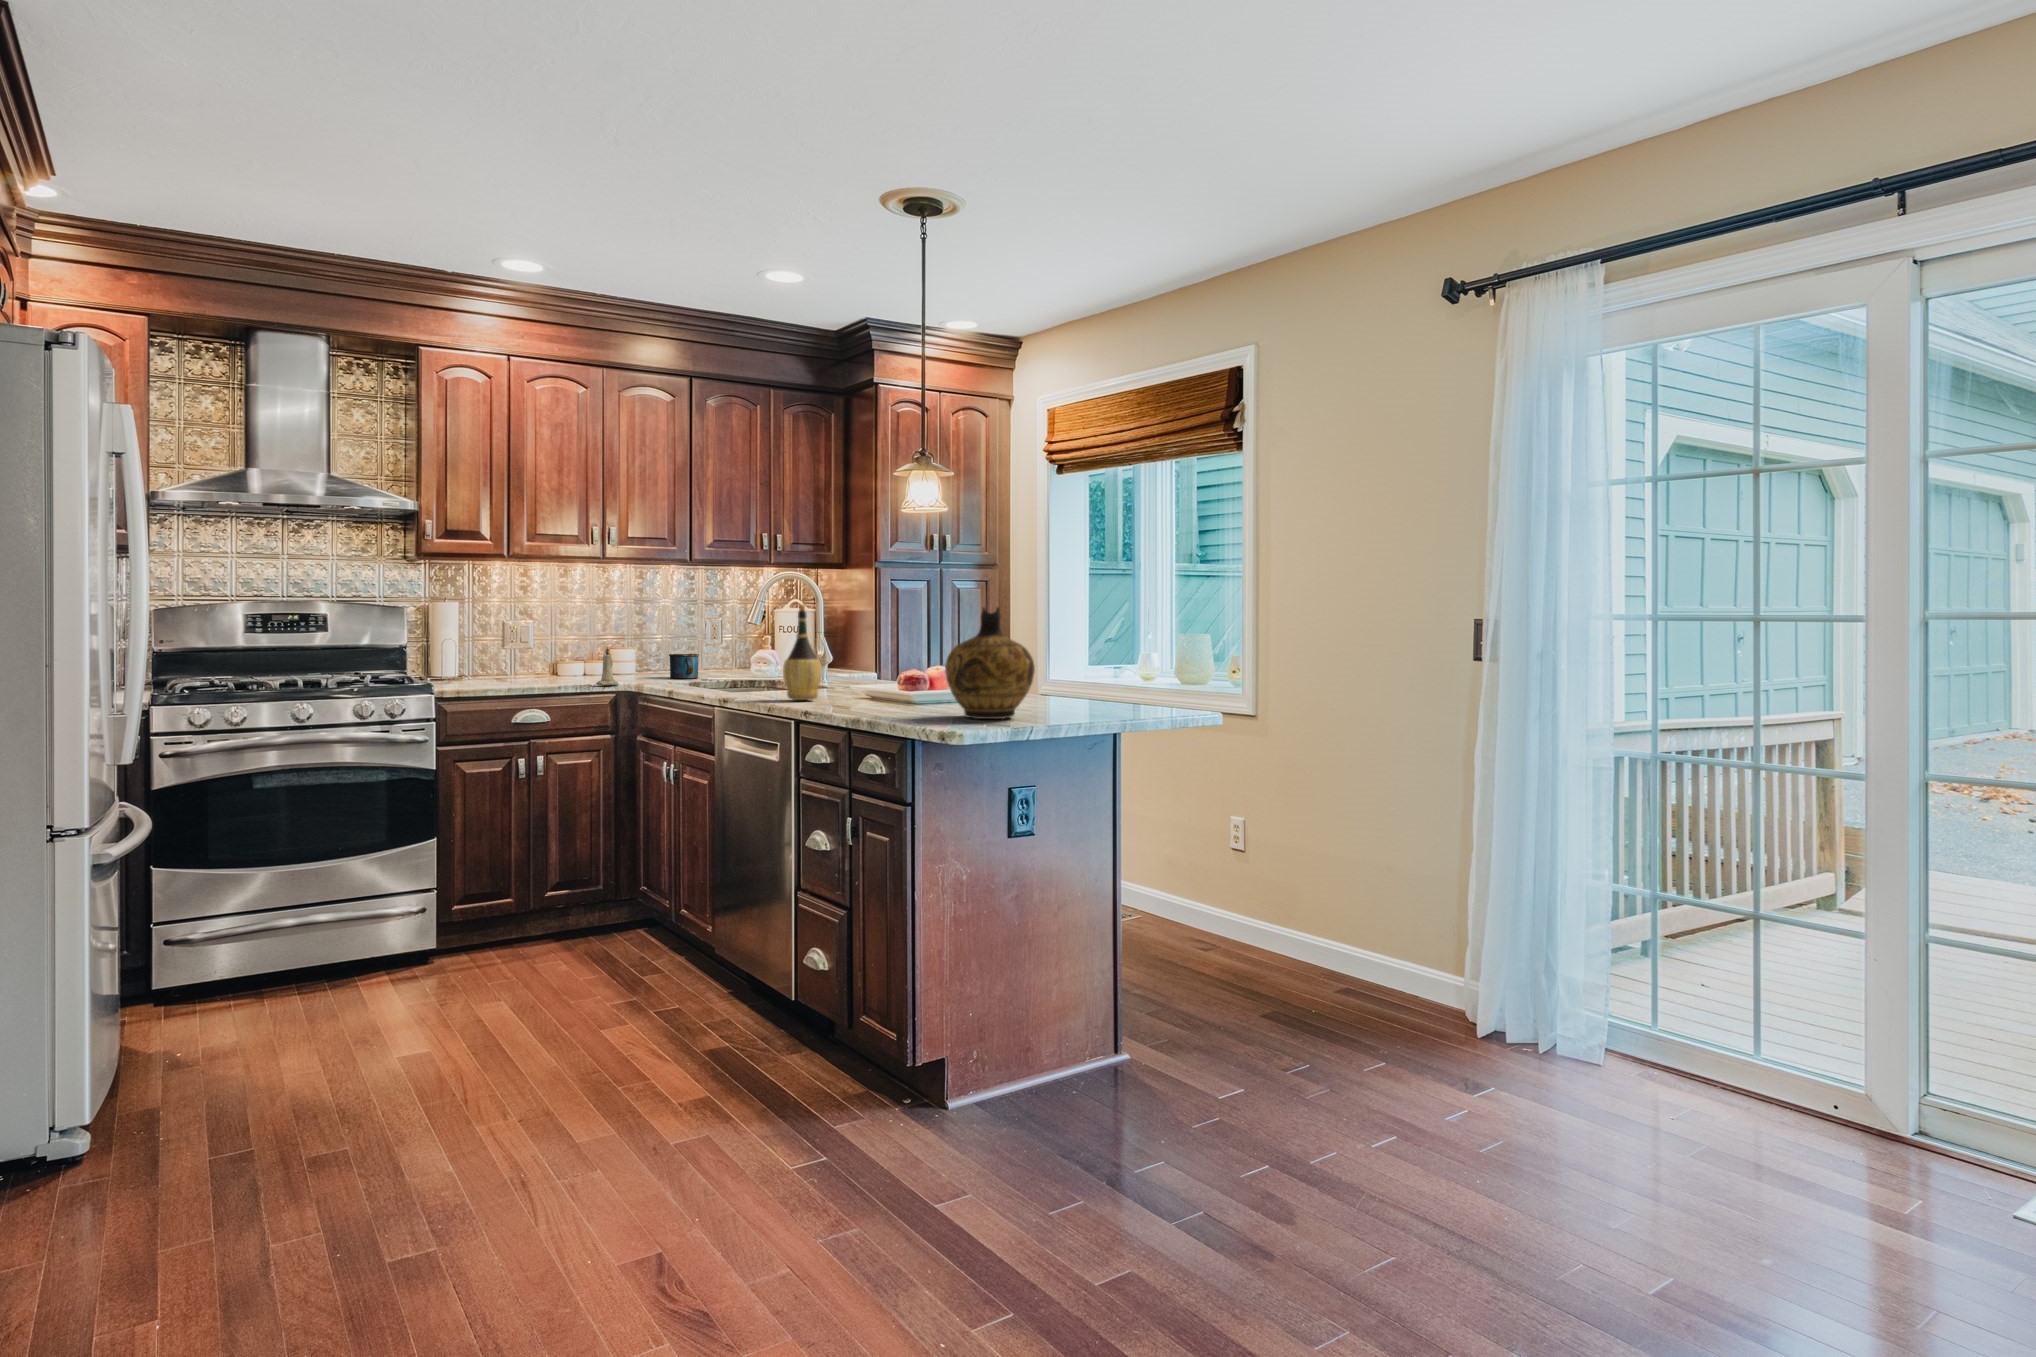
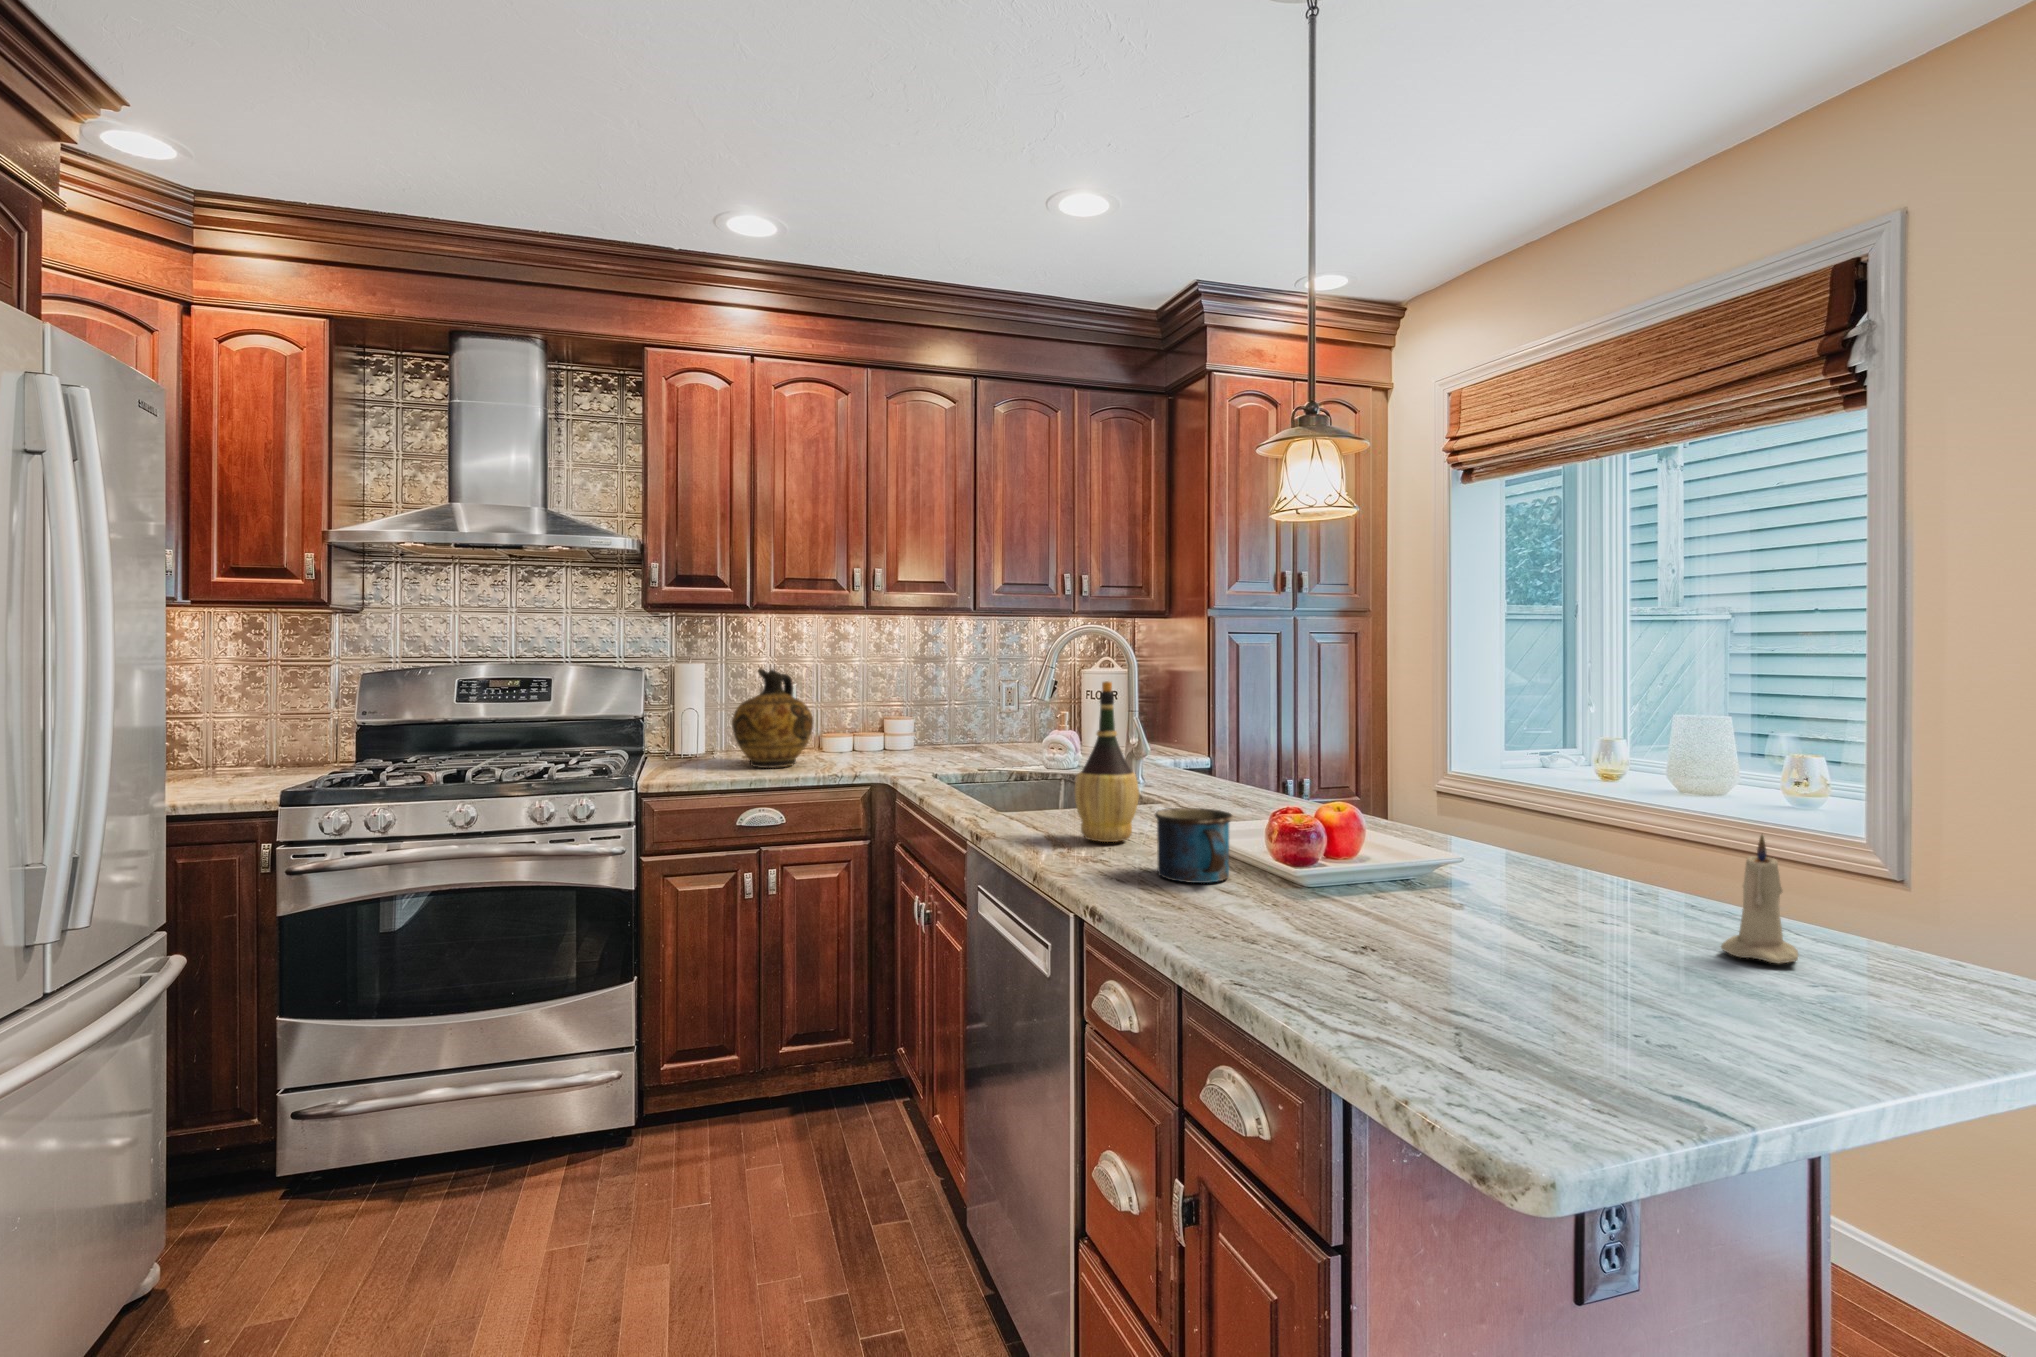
ceramic jug: present [945,607,1035,719] -> present [732,669,813,768]
candle: present [596,647,619,685] -> present [1721,835,1798,963]
mug: present [669,654,699,679] -> present [1155,808,1233,883]

